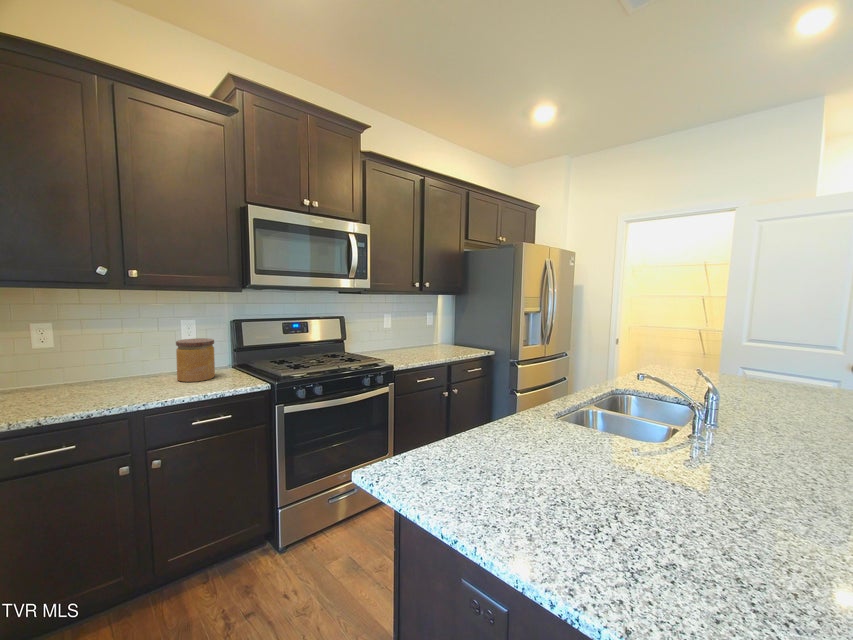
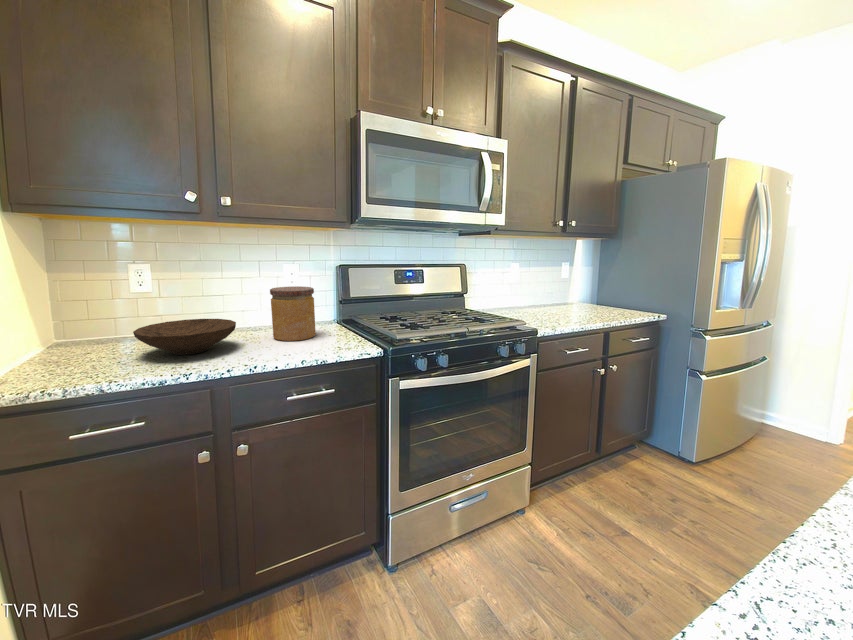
wooden bowl: none [55,367,146,397] -> present [133,319,236,355]

